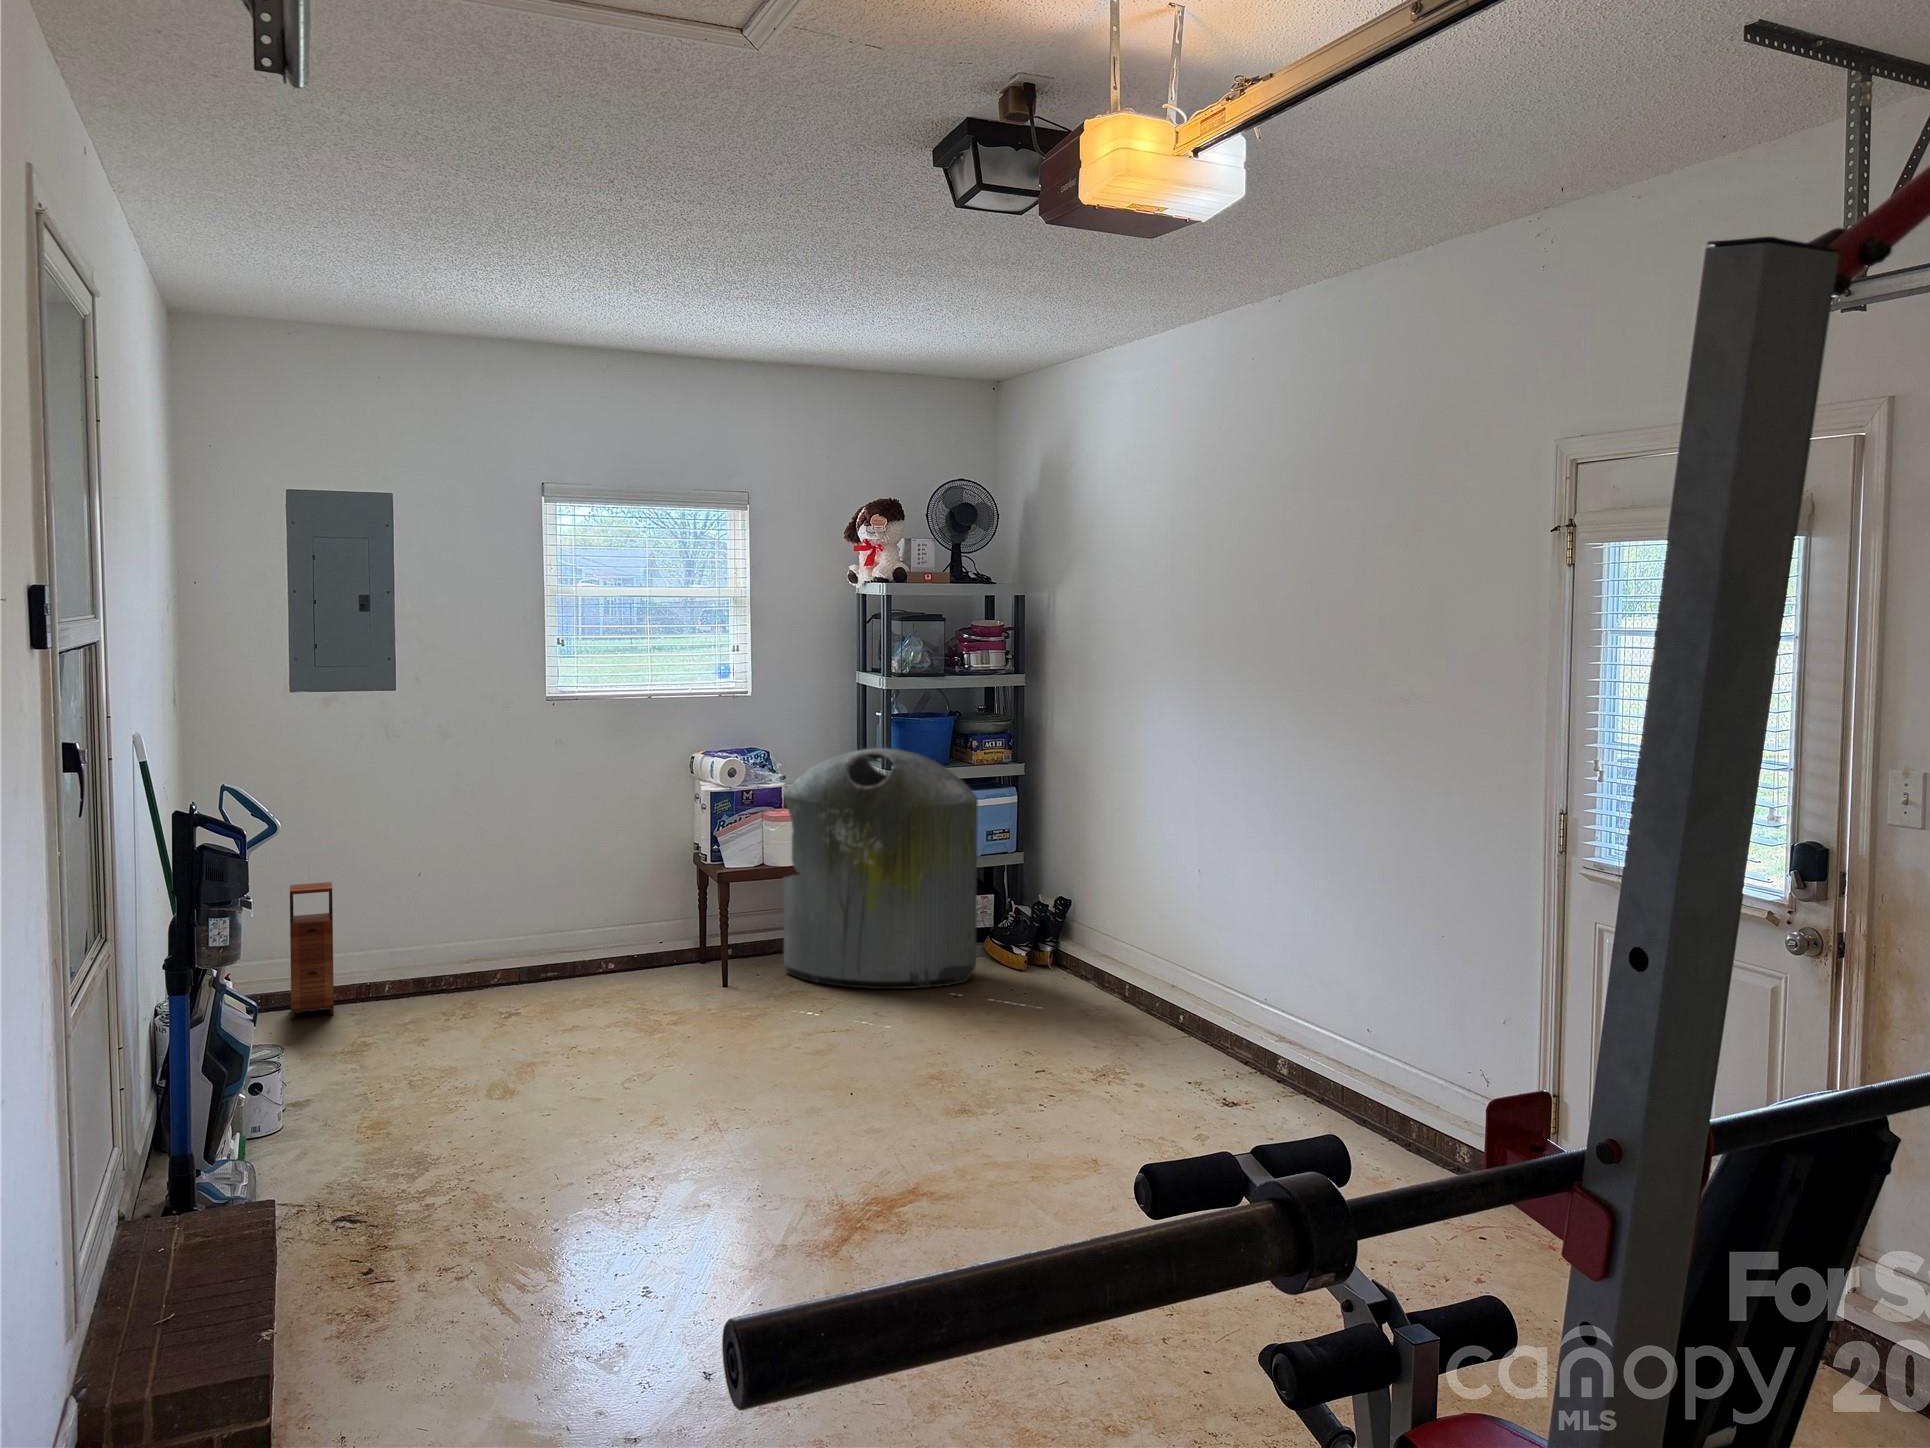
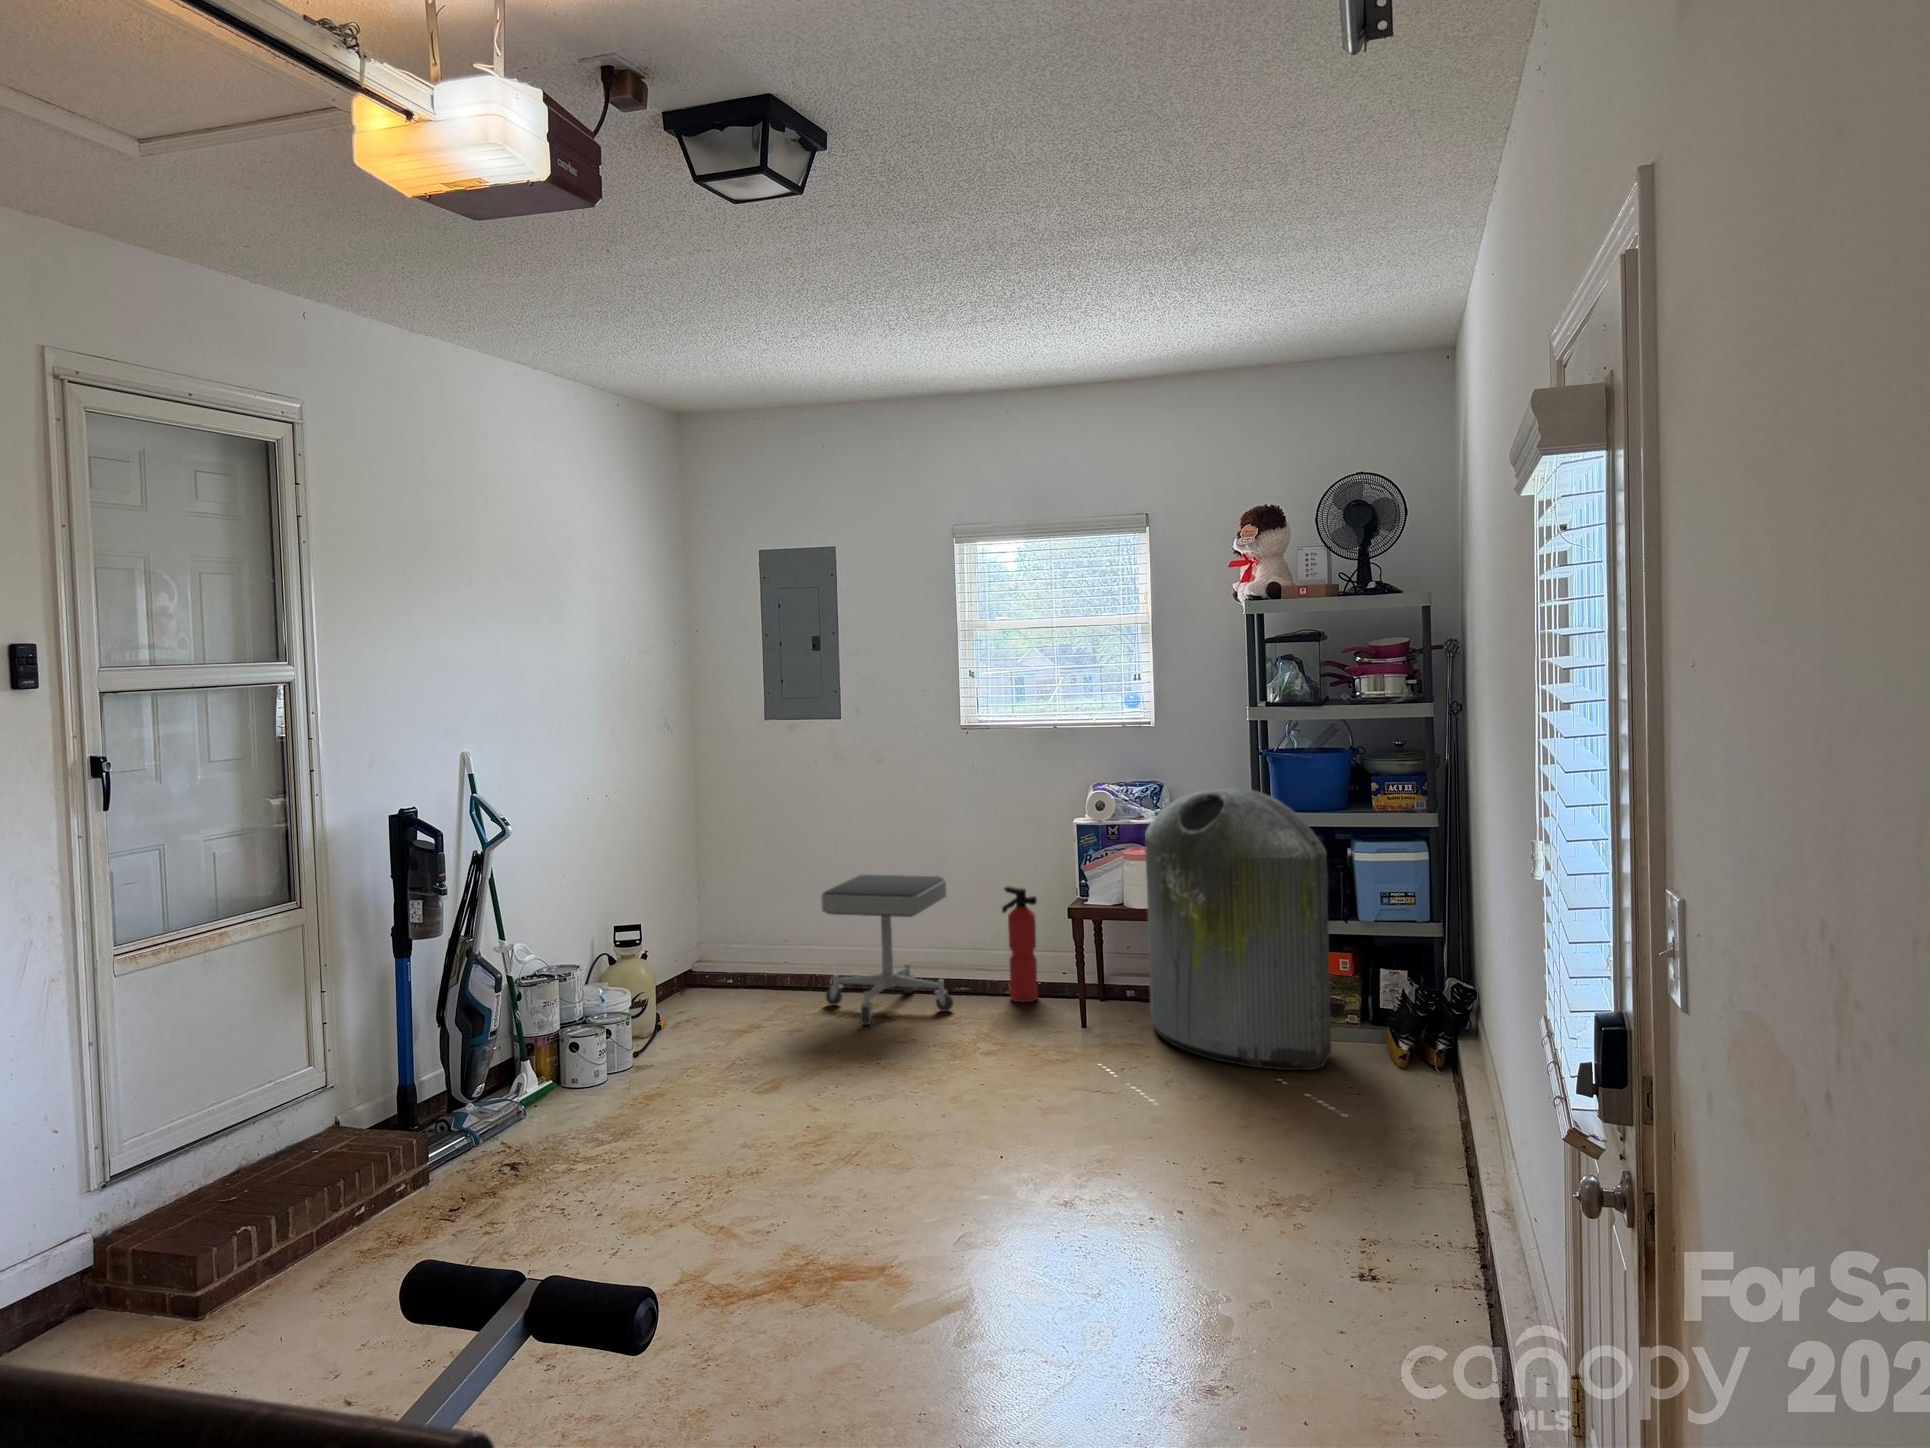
stool: none [415,857,575,1022] -> present [821,875,953,1025]
fire extinguisher: none [604,862,642,978] -> present [1002,886,1038,1002]
storage cabinet: present [290,882,334,1019] -> none [748,881,793,994]

